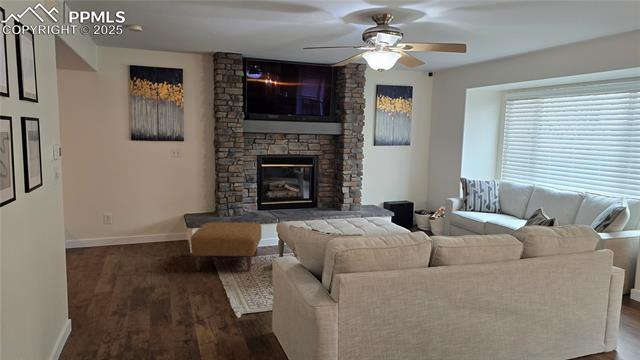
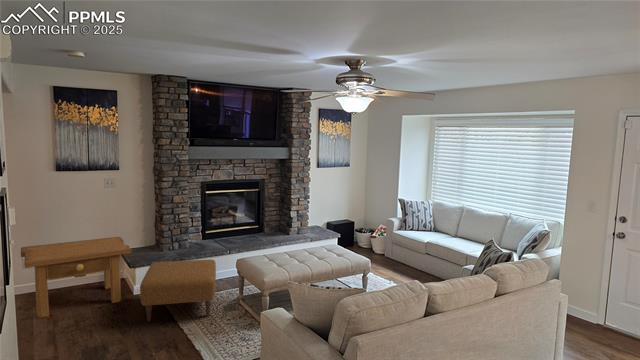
side table: none [102,201,189,261] -> present [21,237,132,318]

